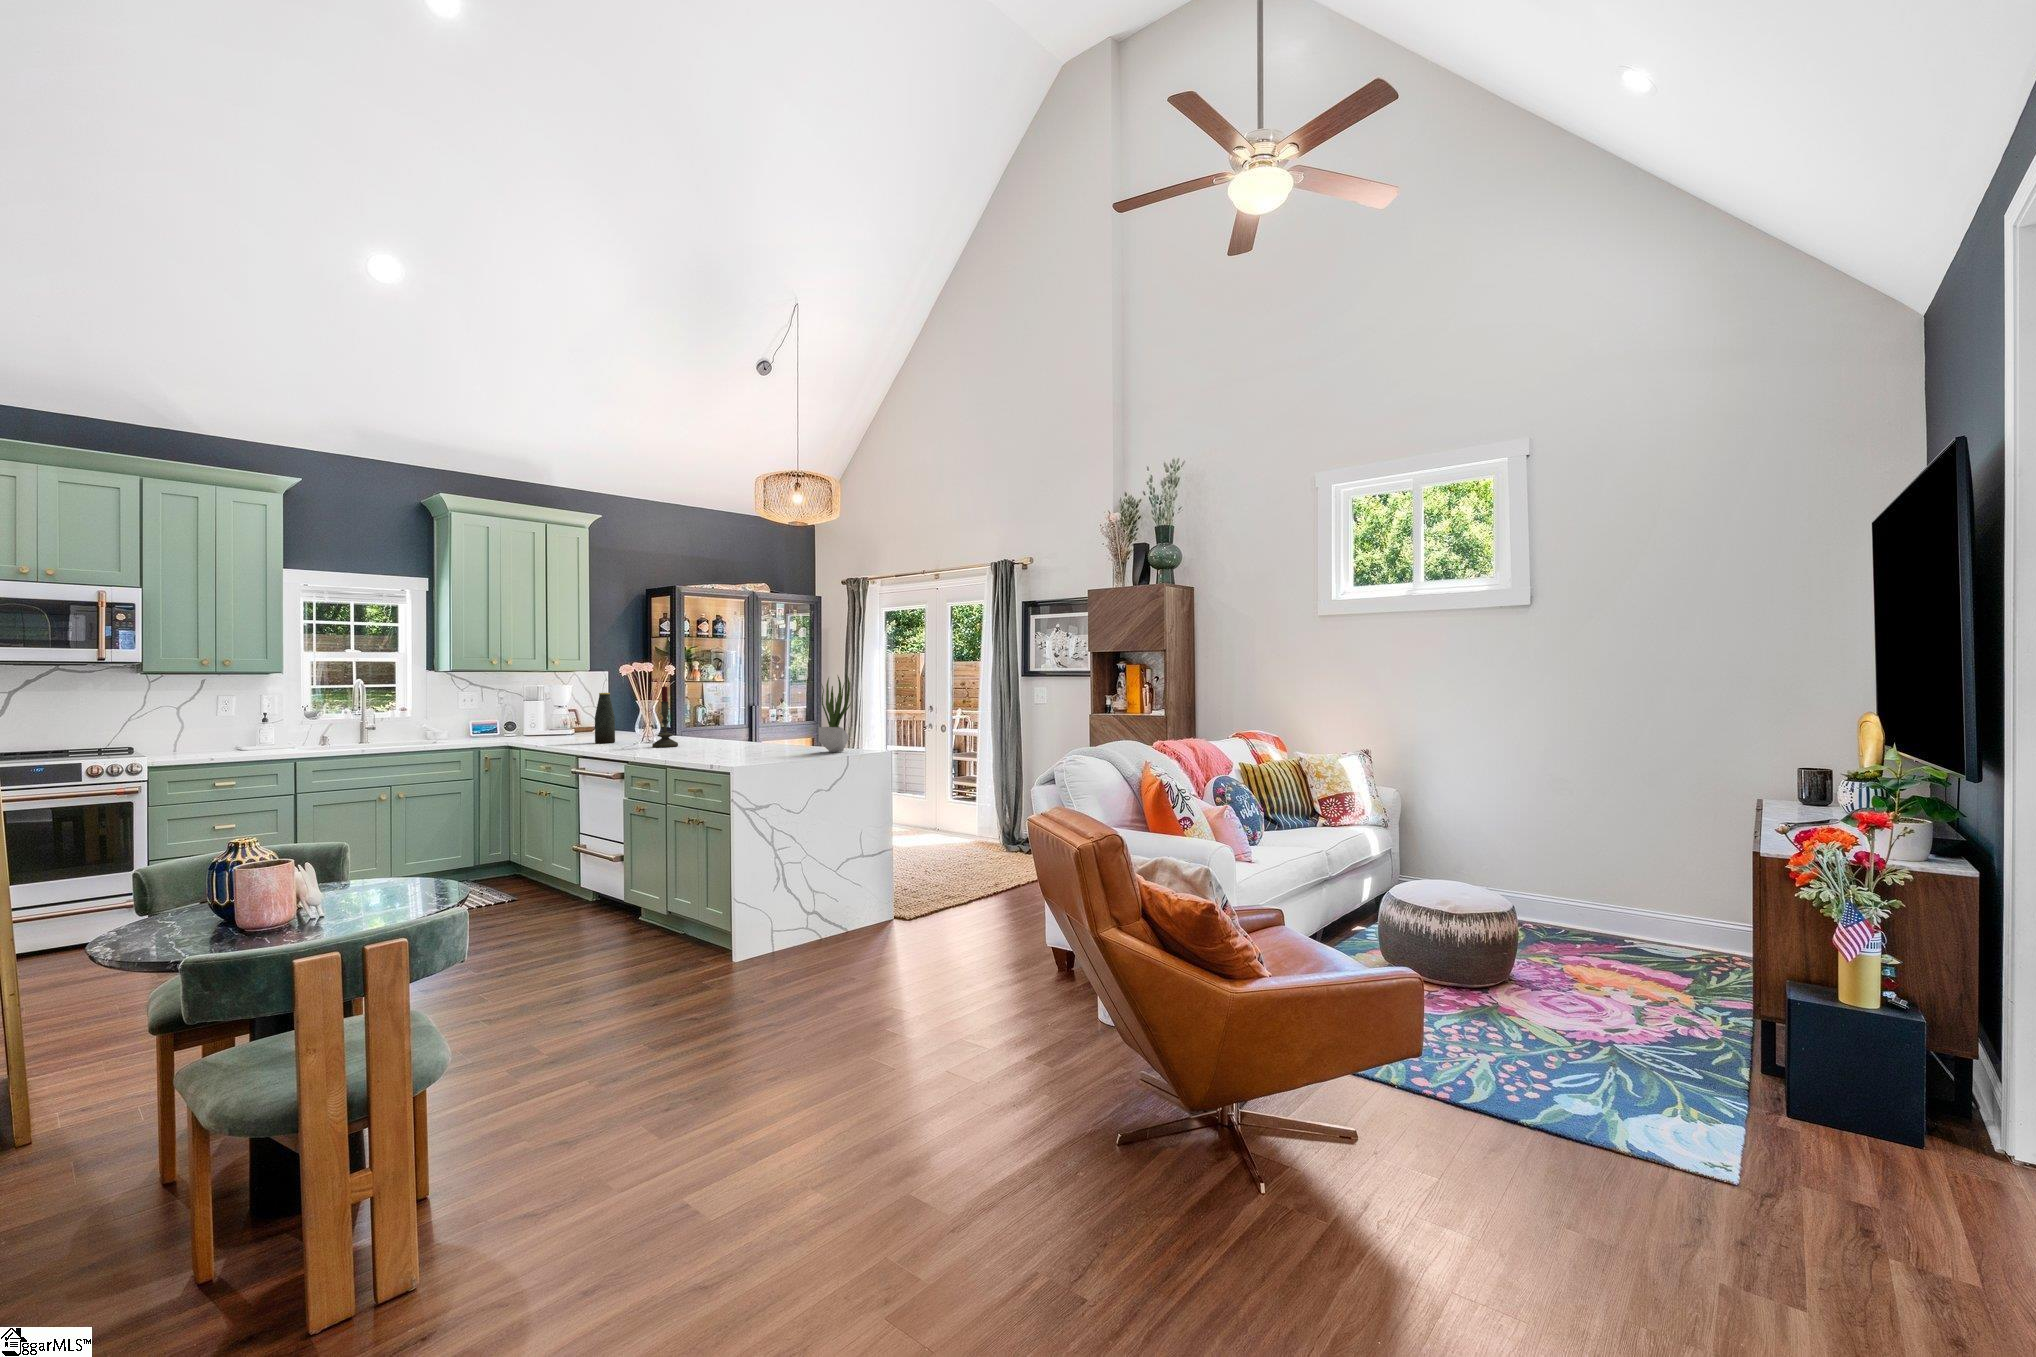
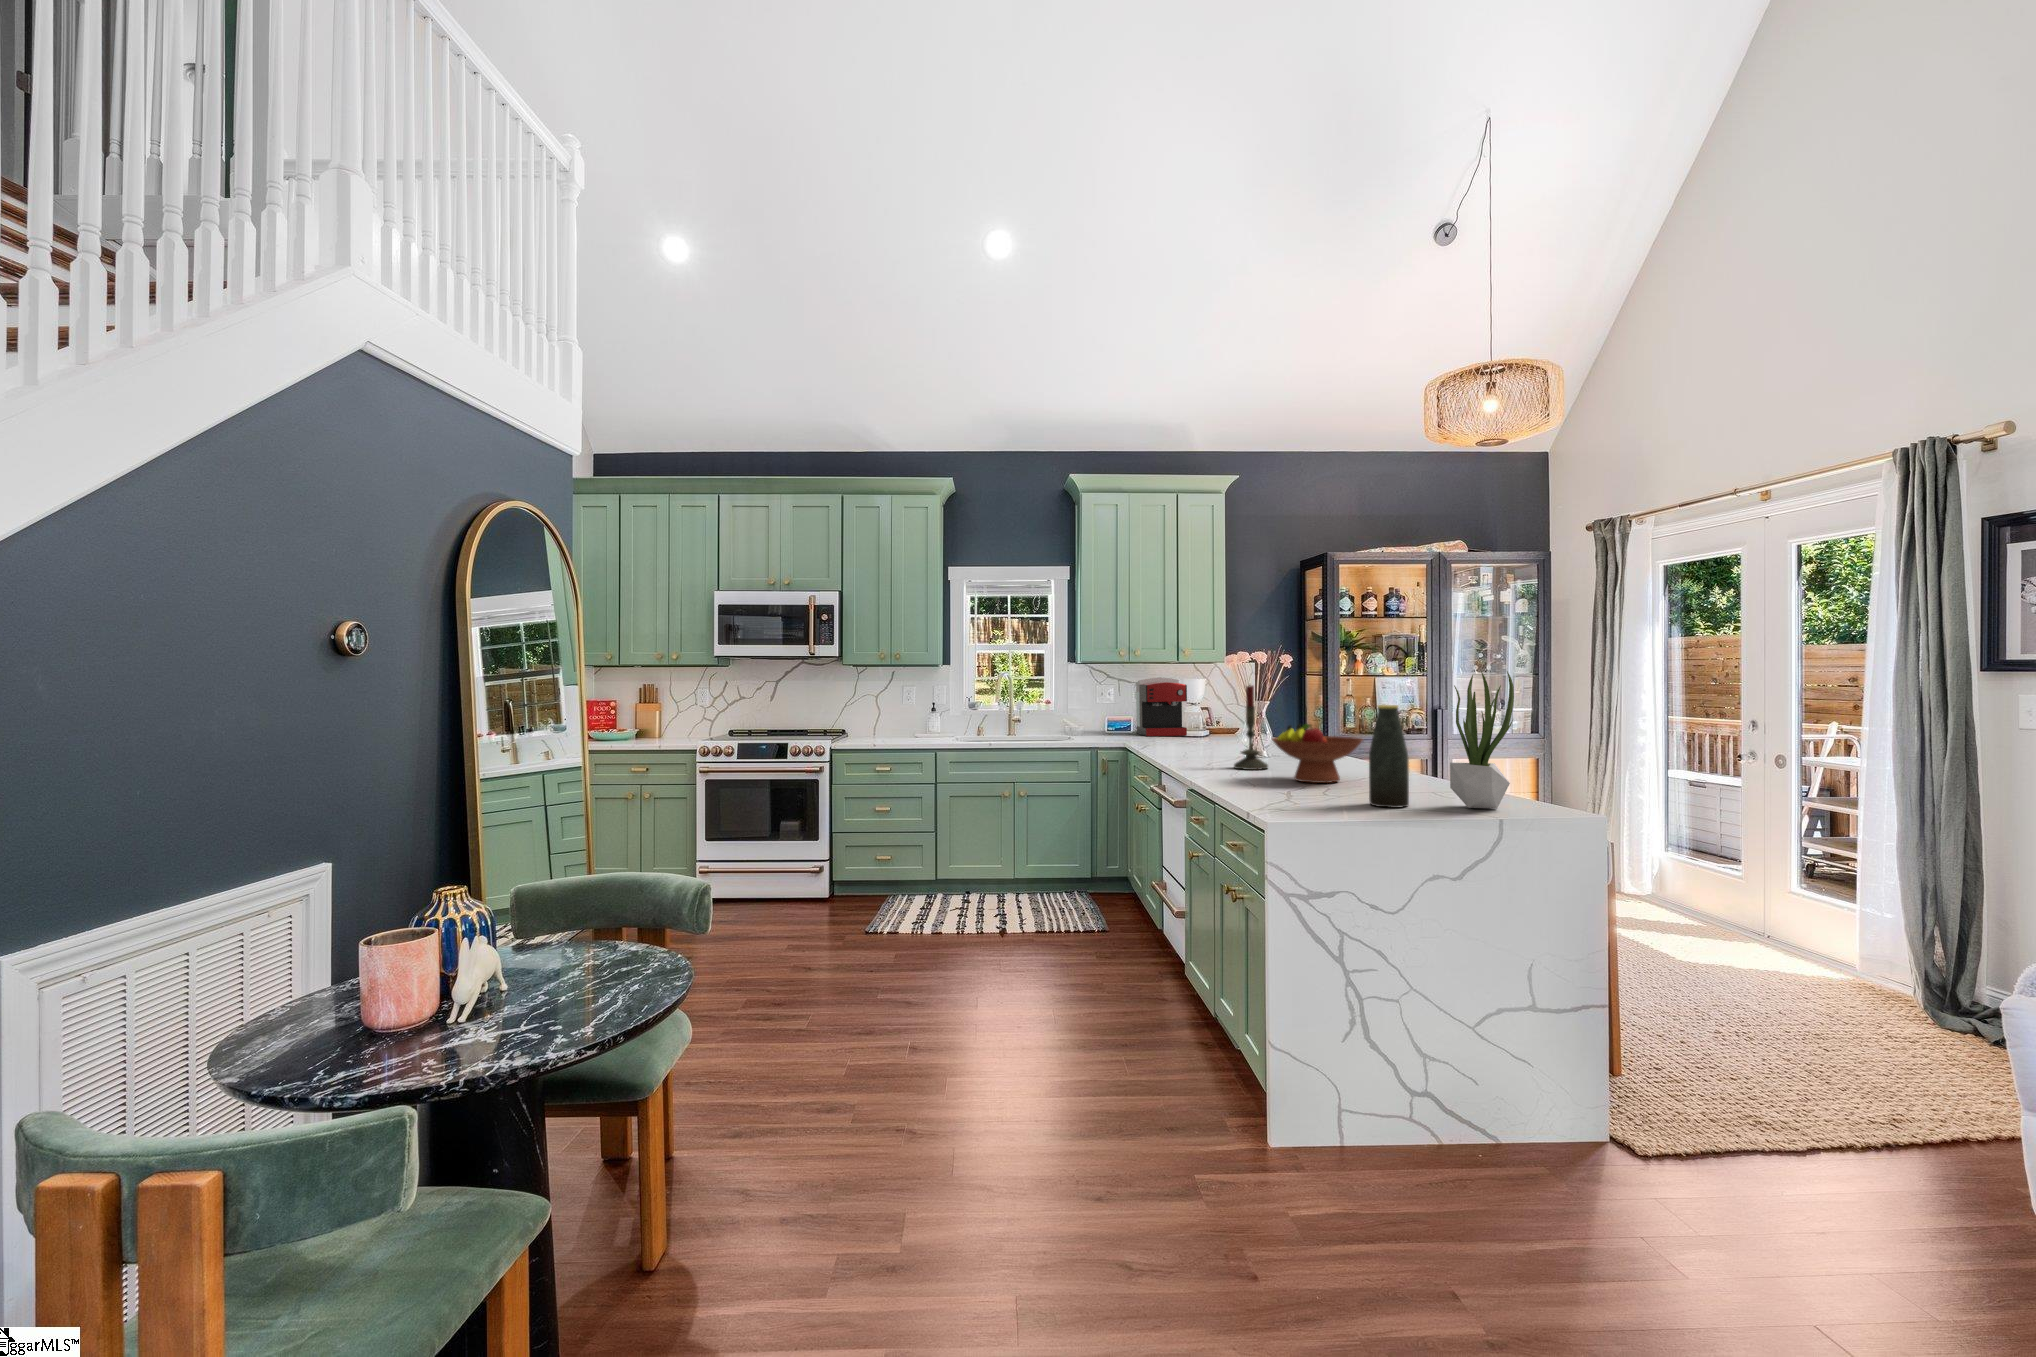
coffee maker: none [504,684,559,736] -> present [1136,677,1187,736]
bottle: present [595,693,615,743] -> present [1369,705,1409,808]
fruit bowl: none [694,710,755,749] -> present [1272,724,1363,783]

